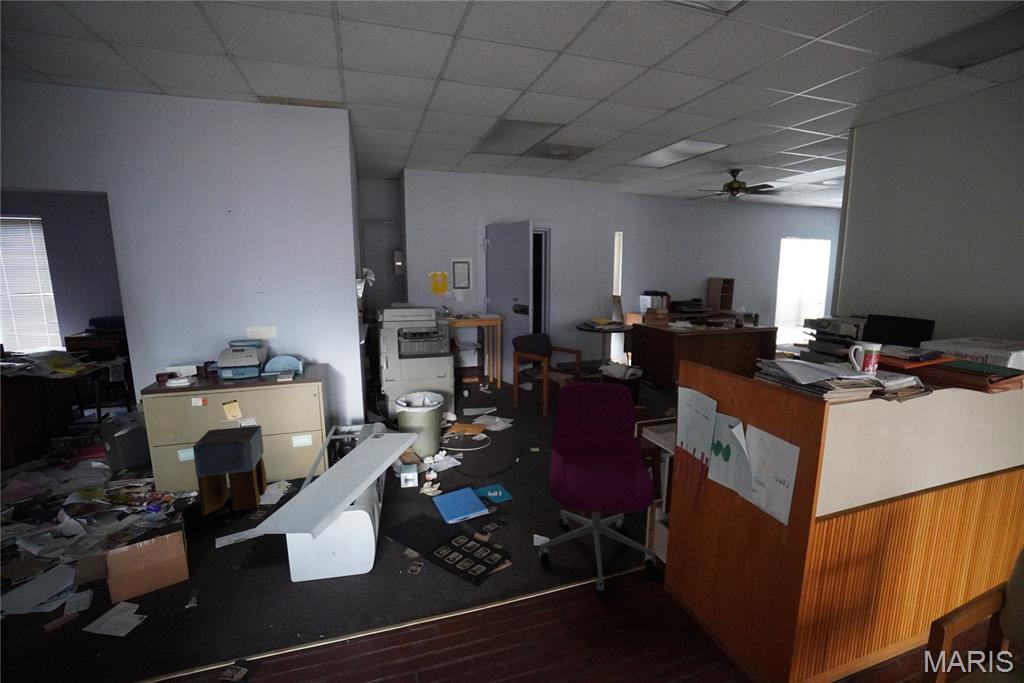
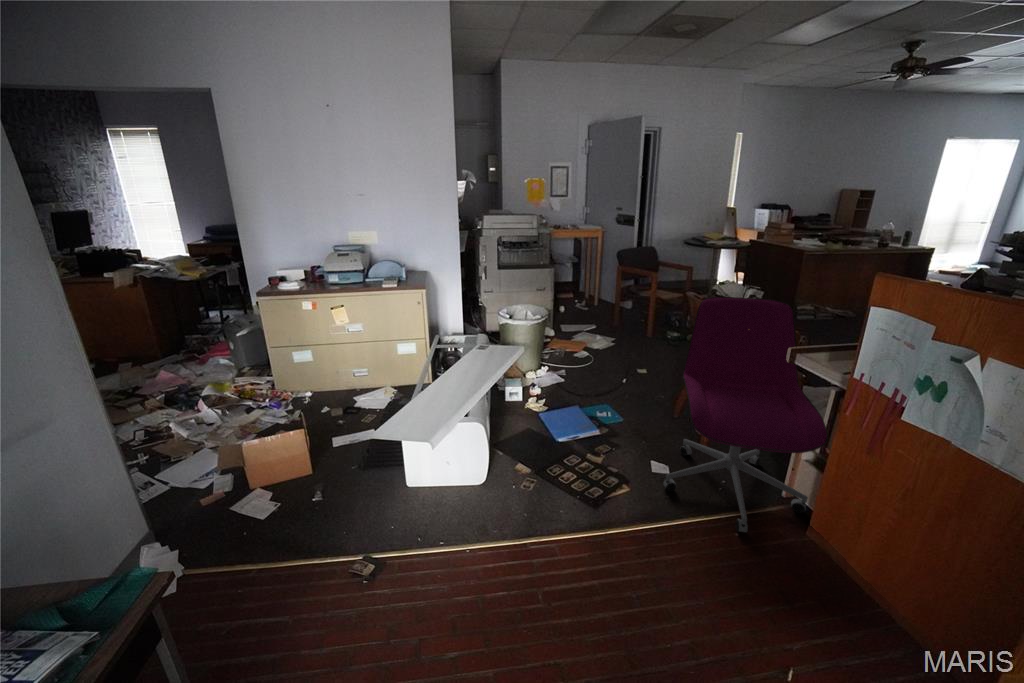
stool: present [193,426,267,516] -> none [307,331,375,414]

